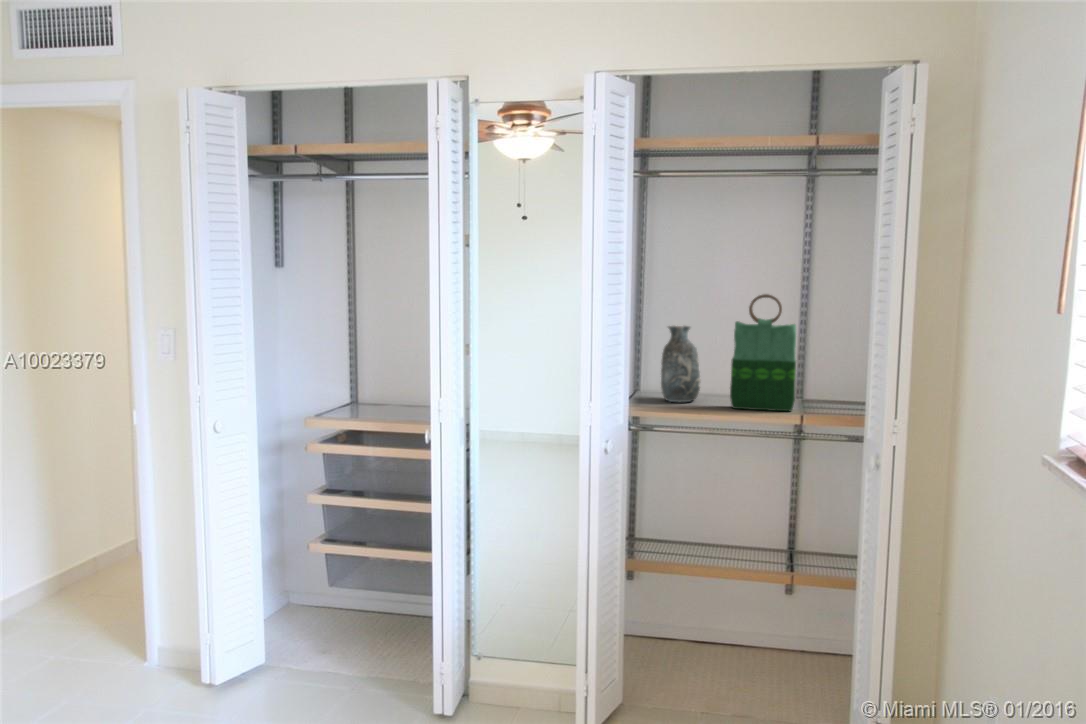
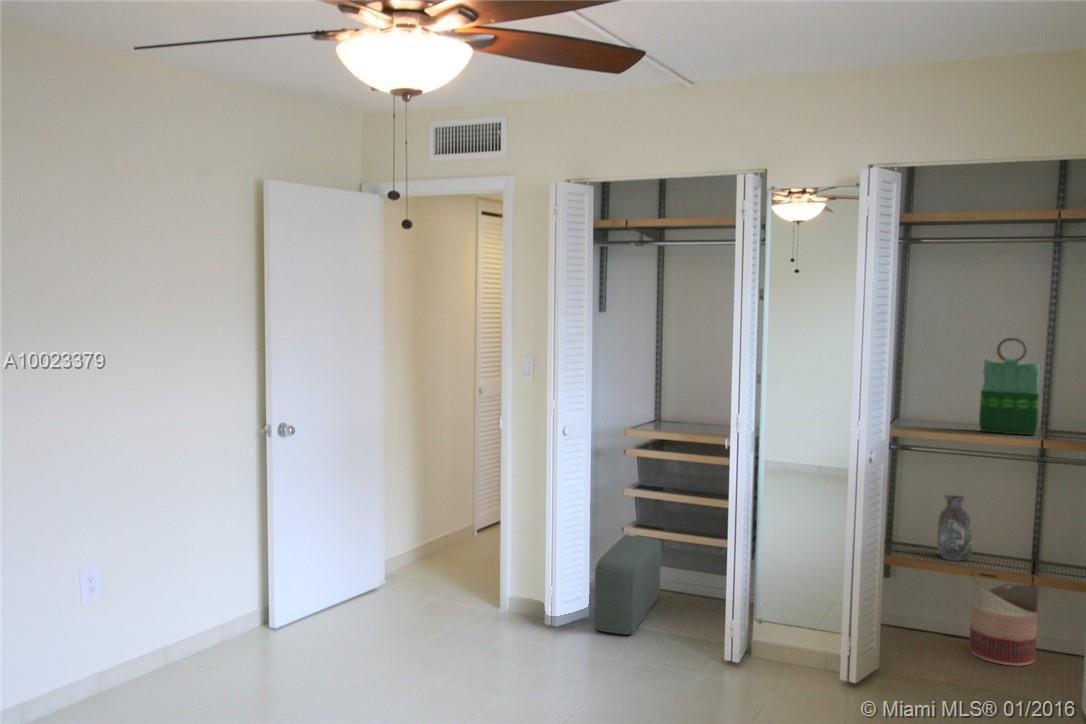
decorative vase: present [661,326,700,402] -> present [937,495,973,561]
pouf: none [262,550,362,697] -> present [595,535,661,635]
basket: none [722,571,797,680] -> present [969,572,1040,666]

